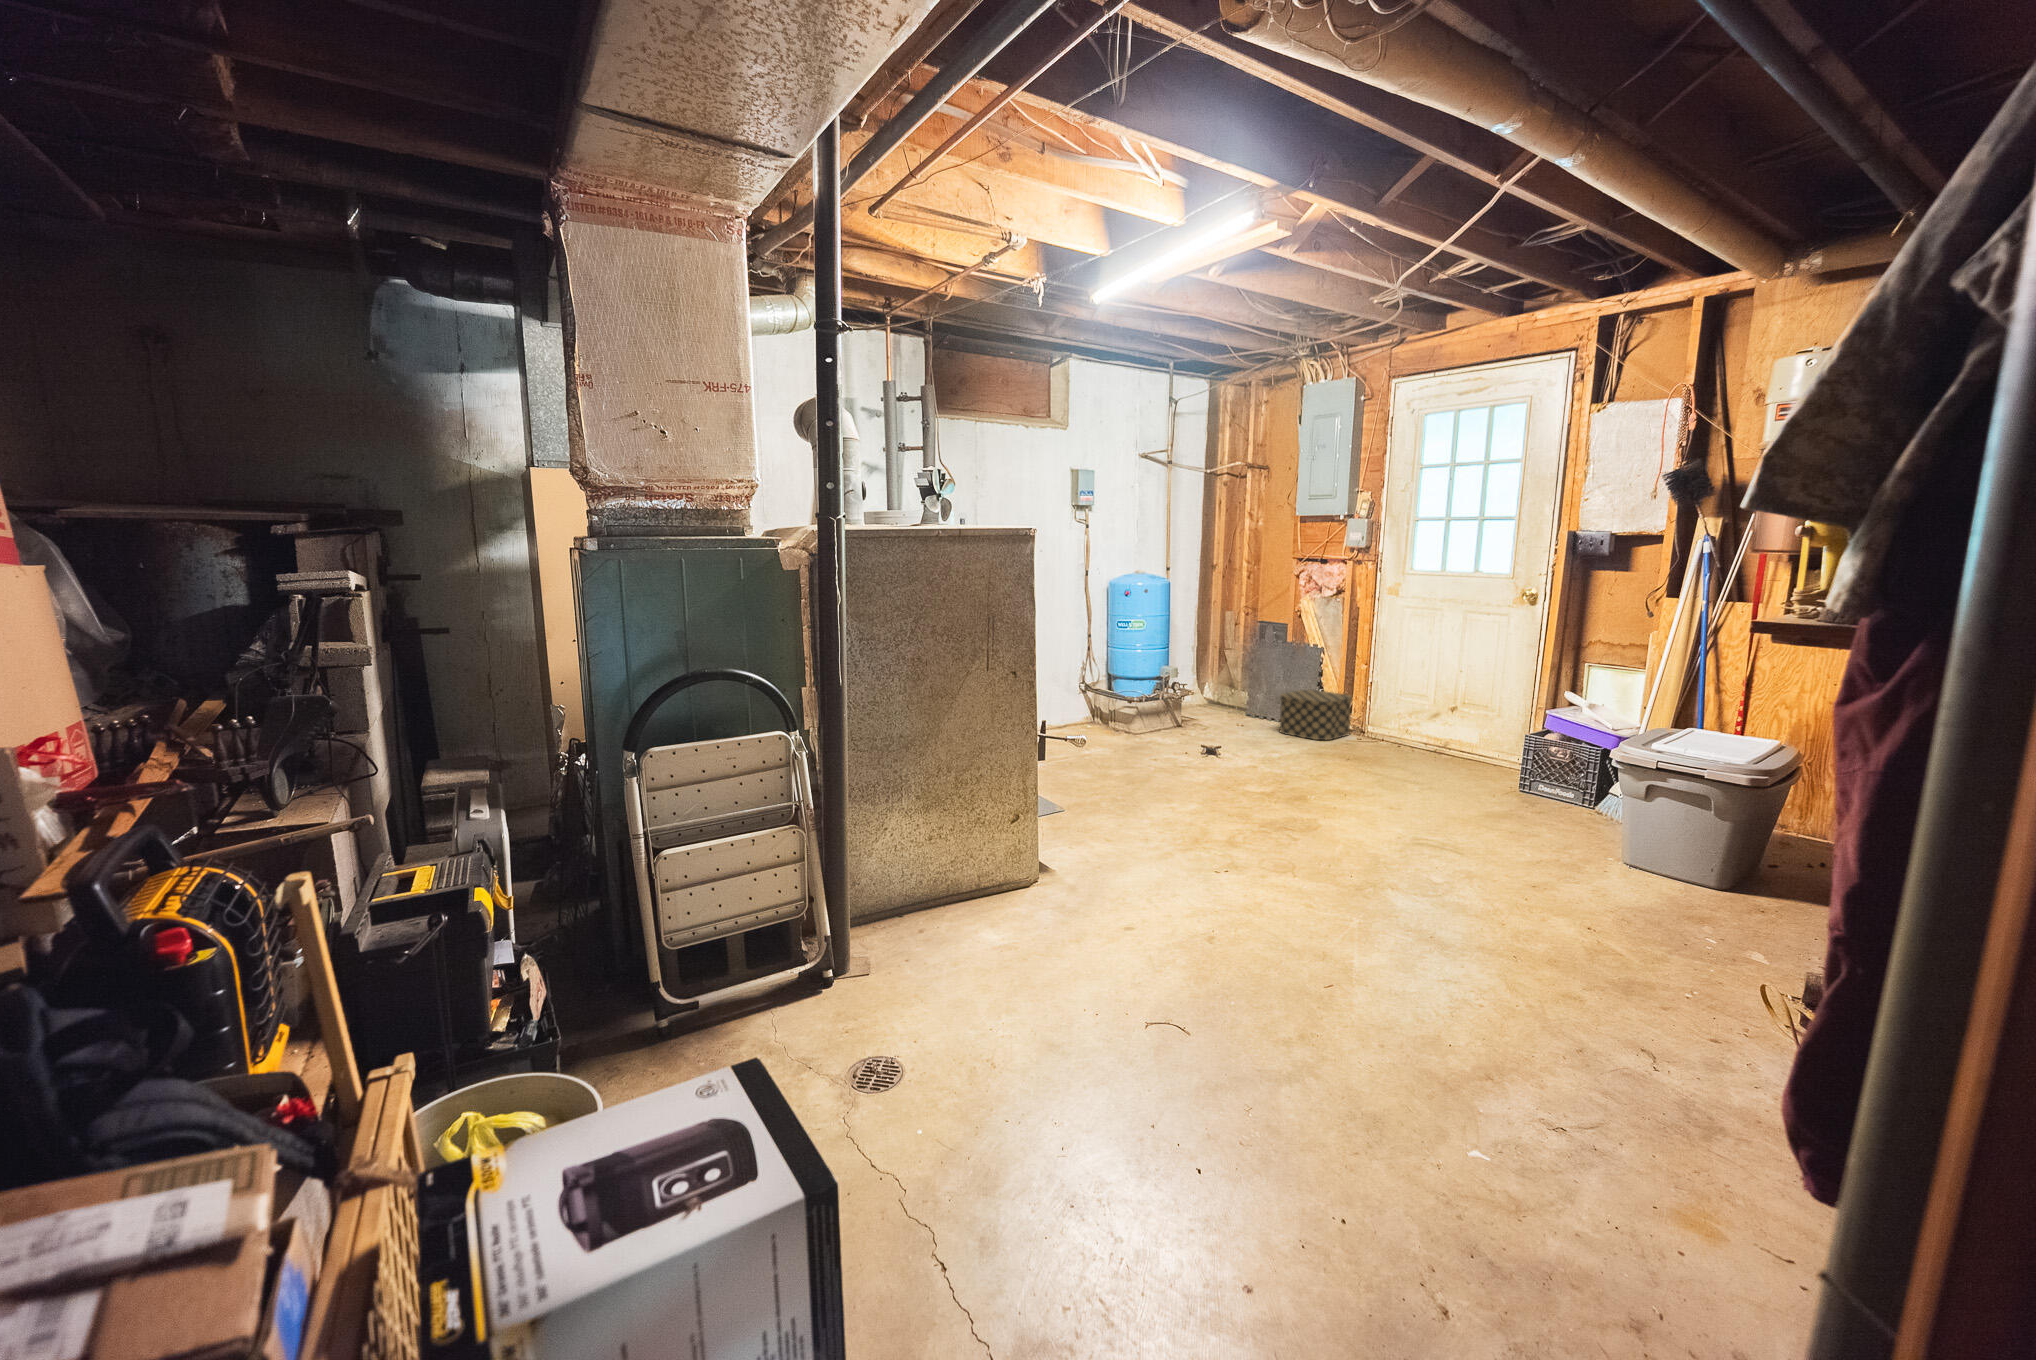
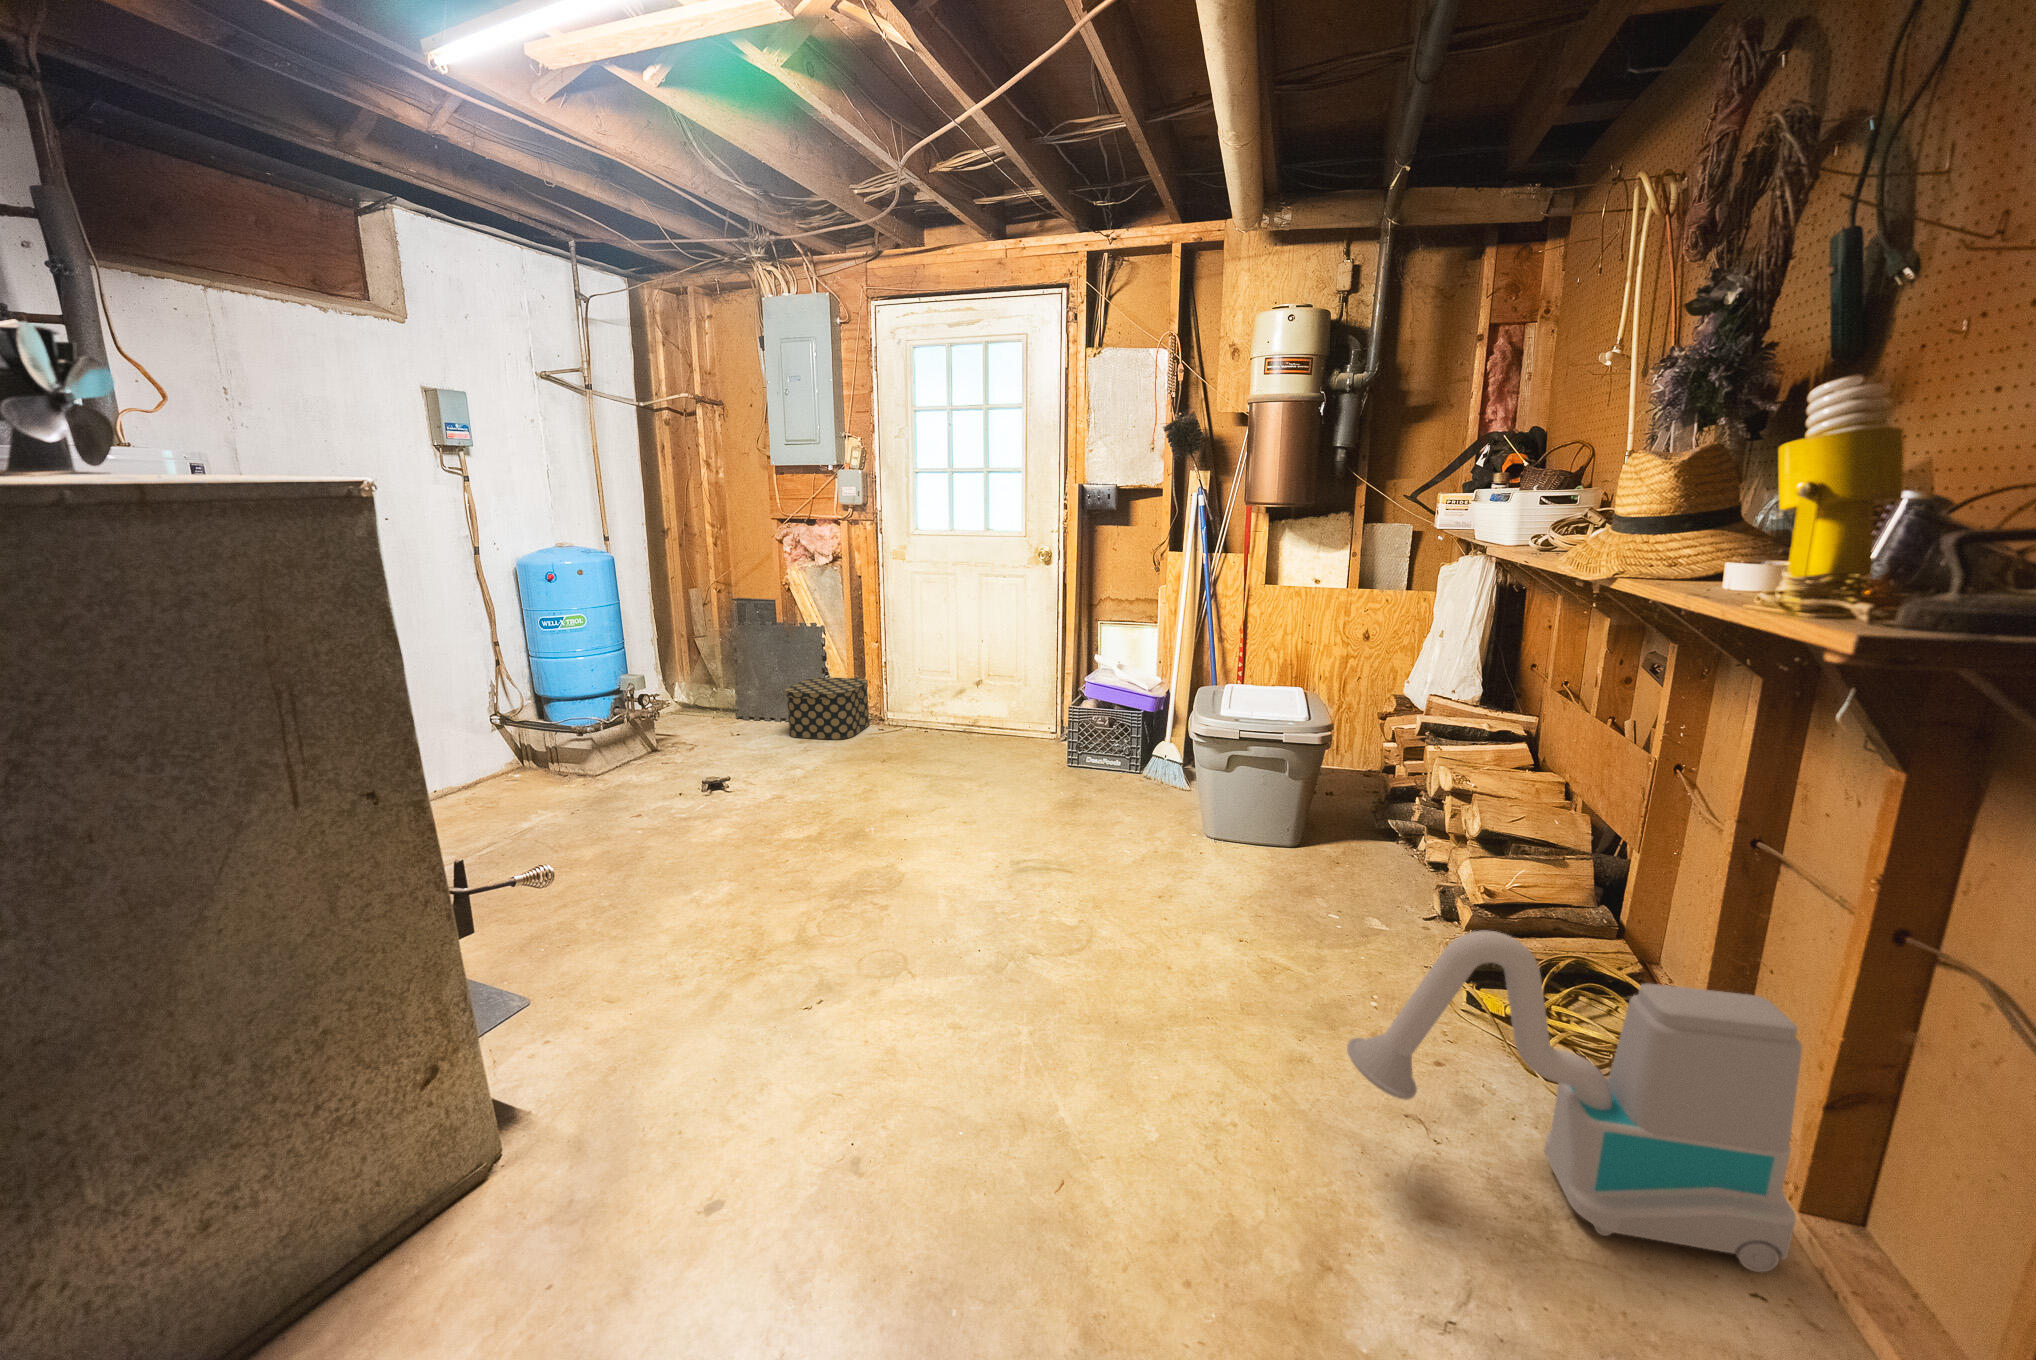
vacuum cleaner: none [1540,861,1912,1164] -> present [1347,930,1802,1272]

